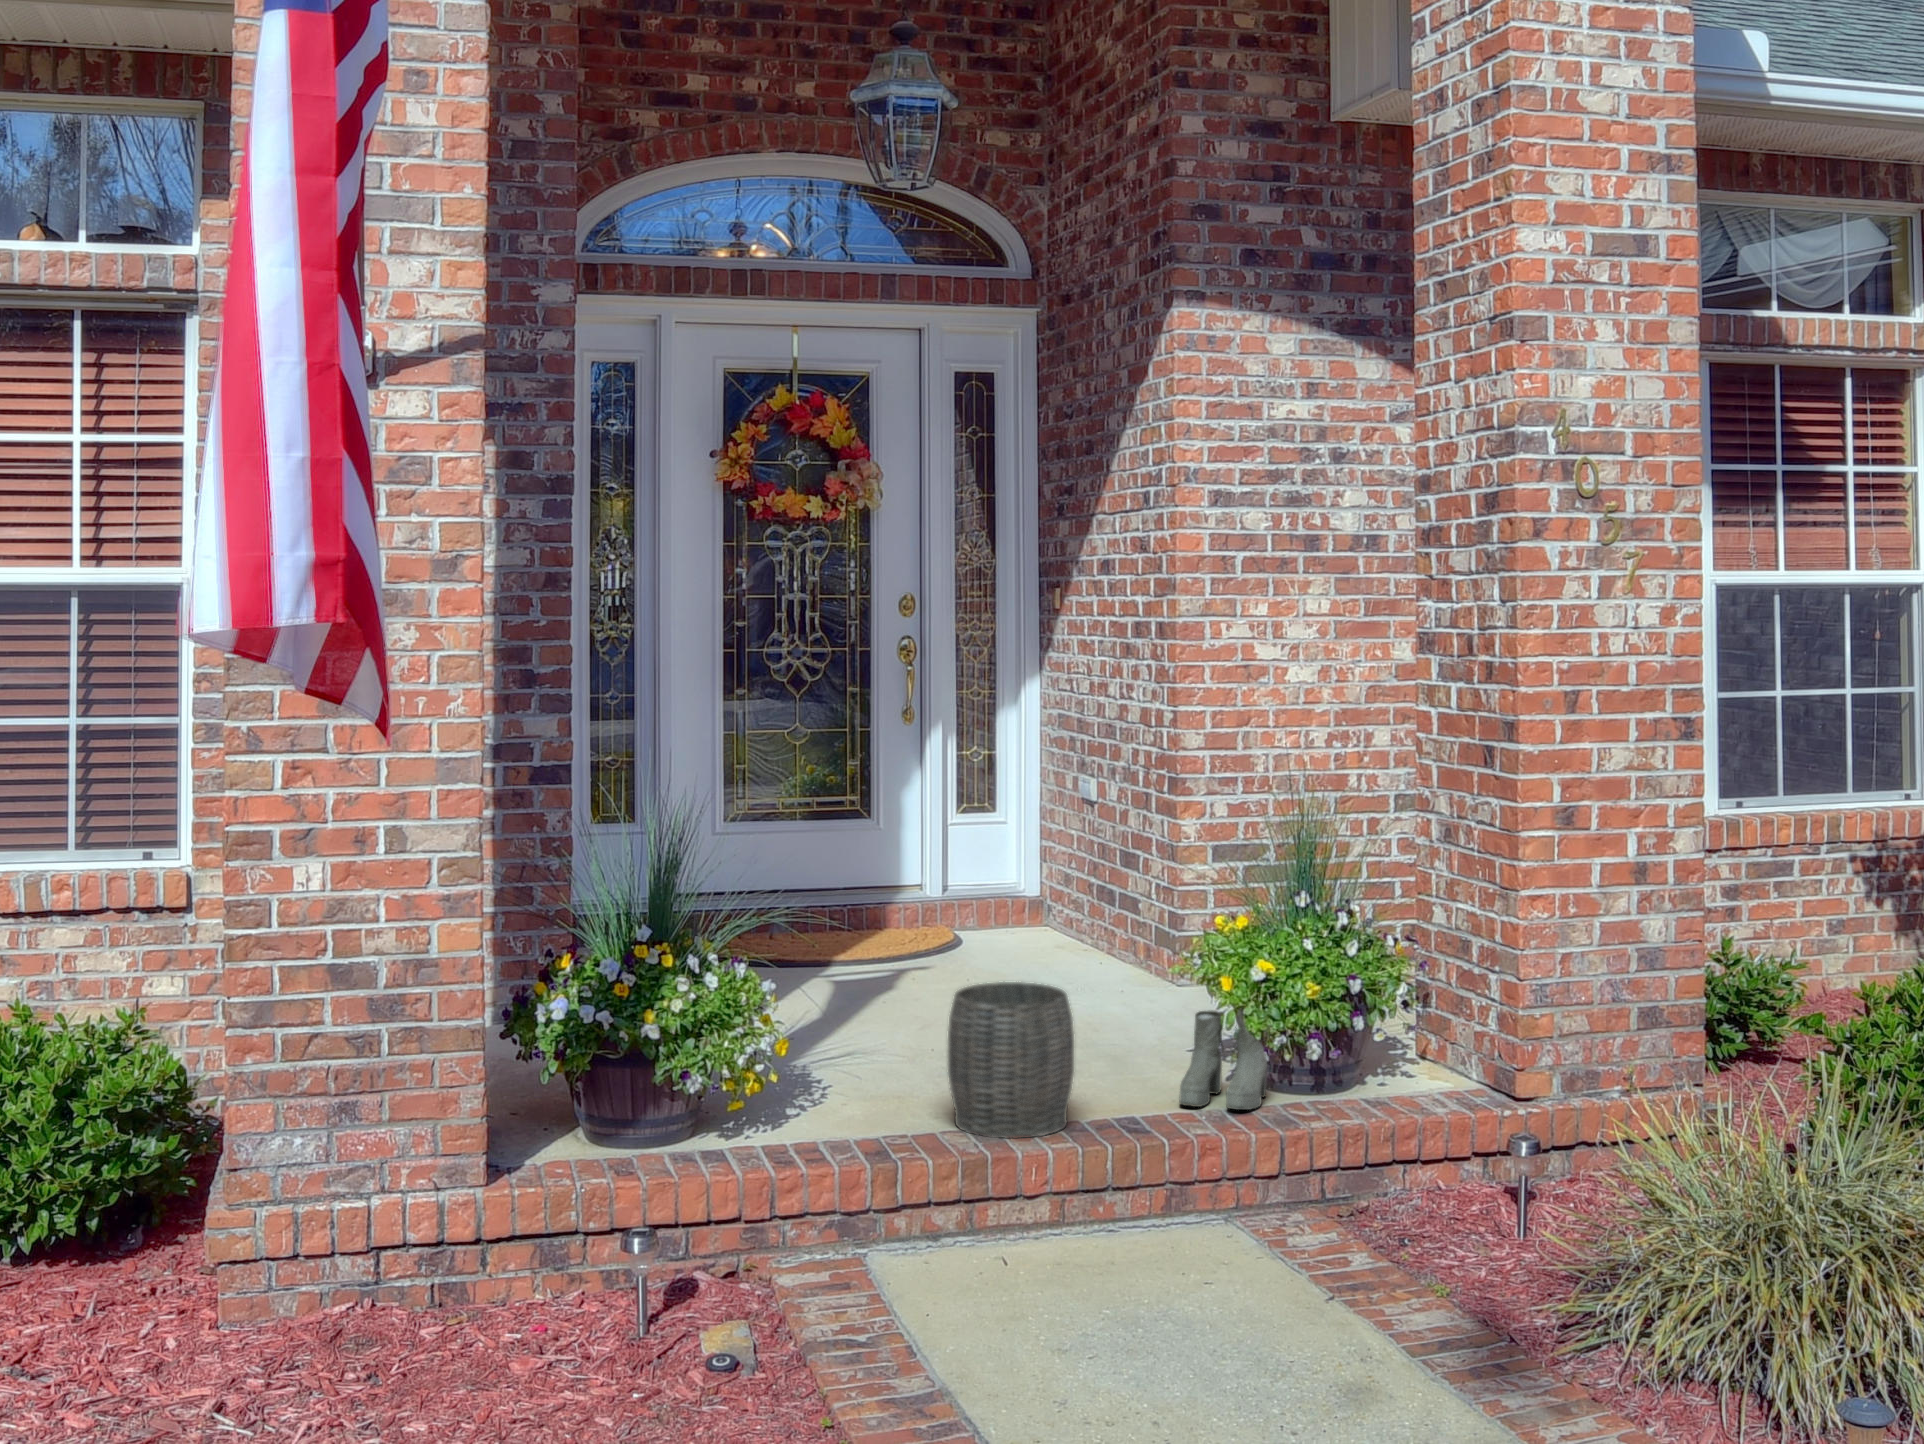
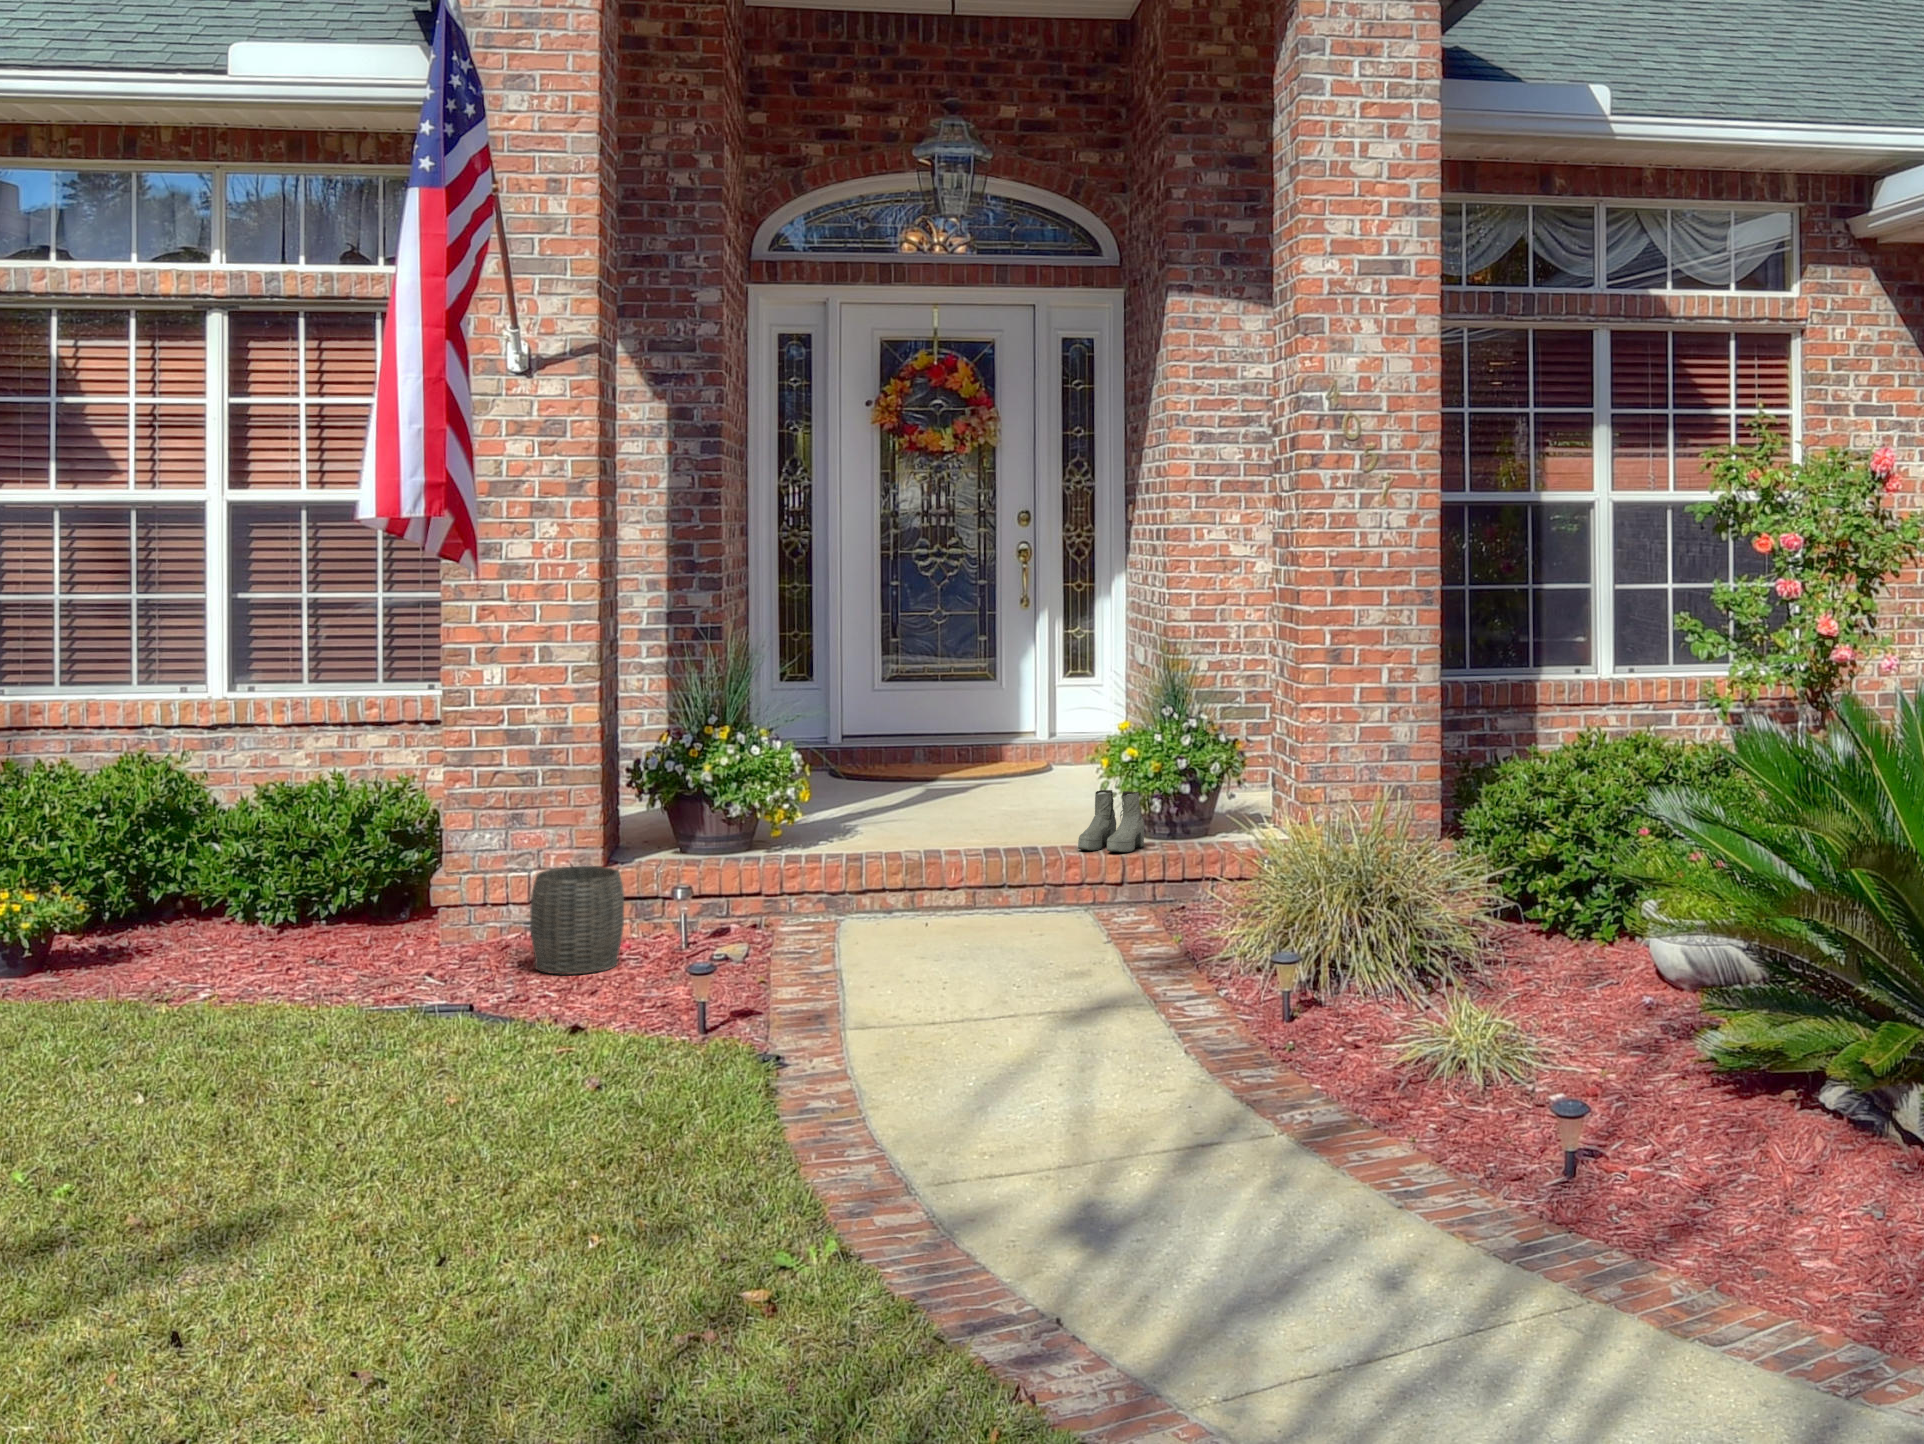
woven basket: present [948,982,1074,1139] -> present [530,866,624,974]

